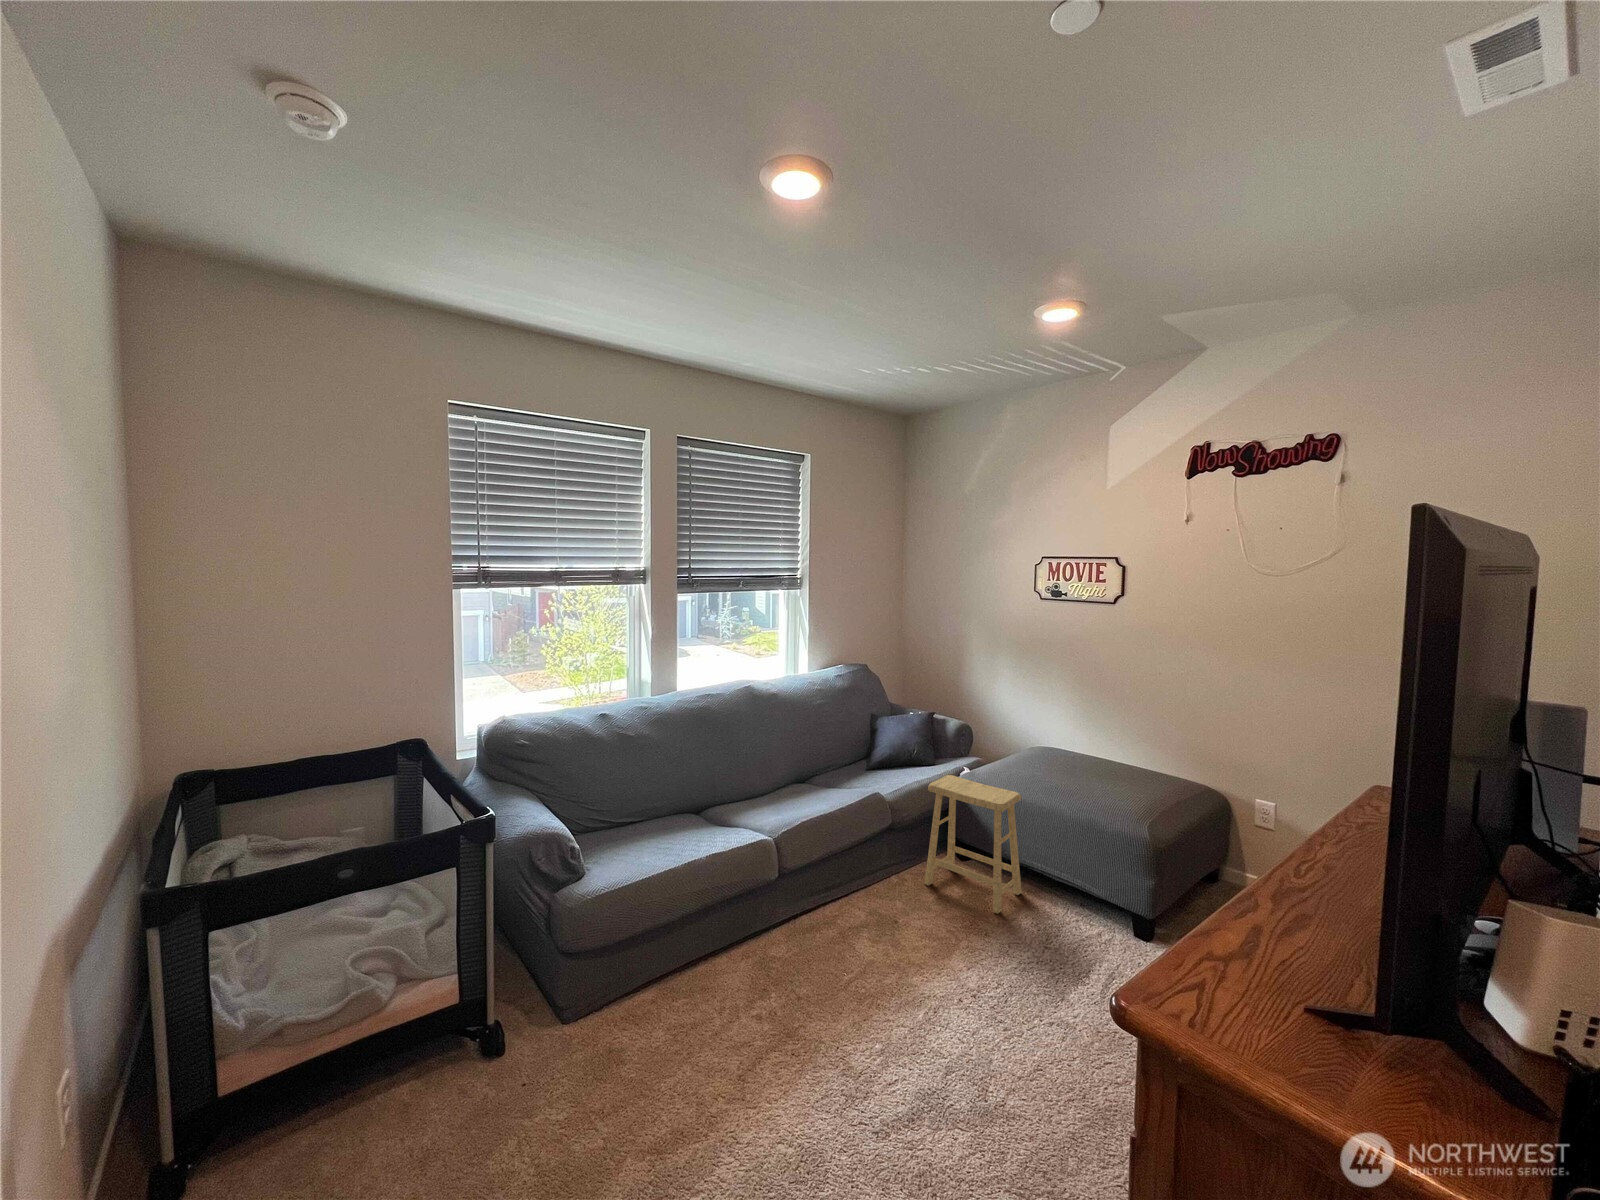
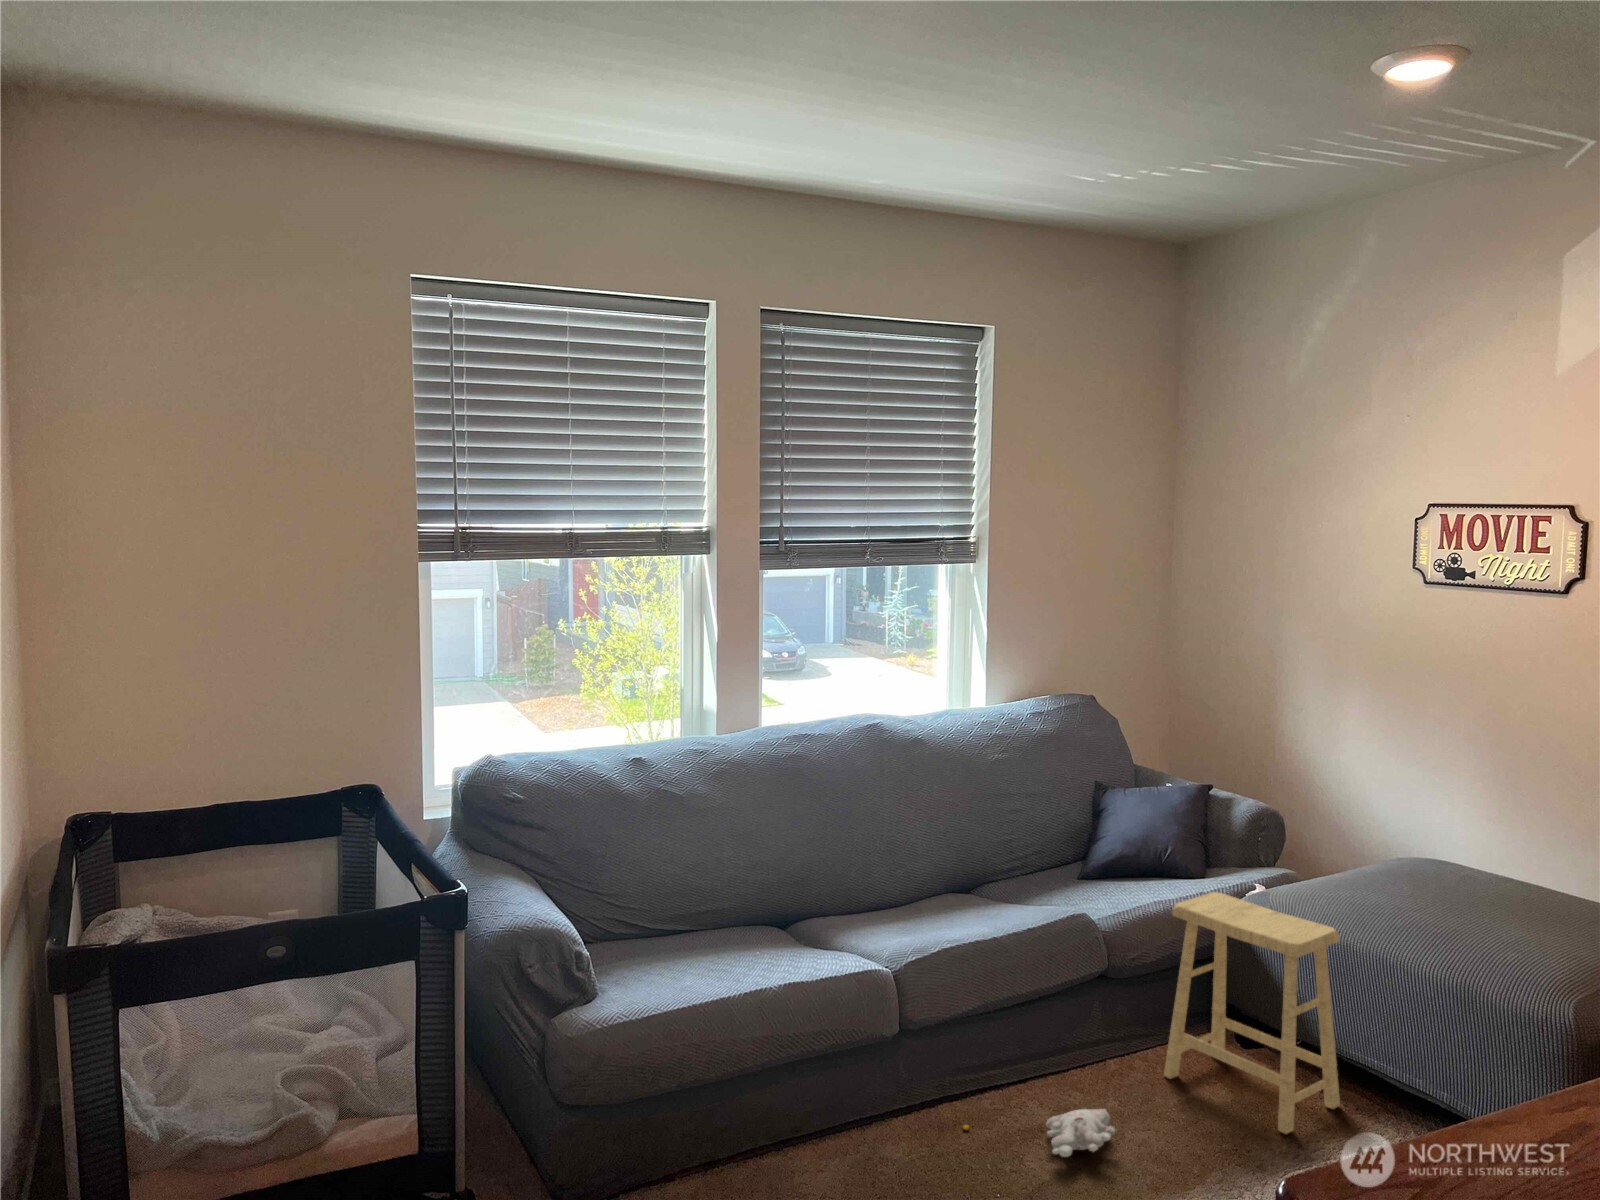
plush toy: none [817,910,908,945] -> present [963,1109,1116,1157]

